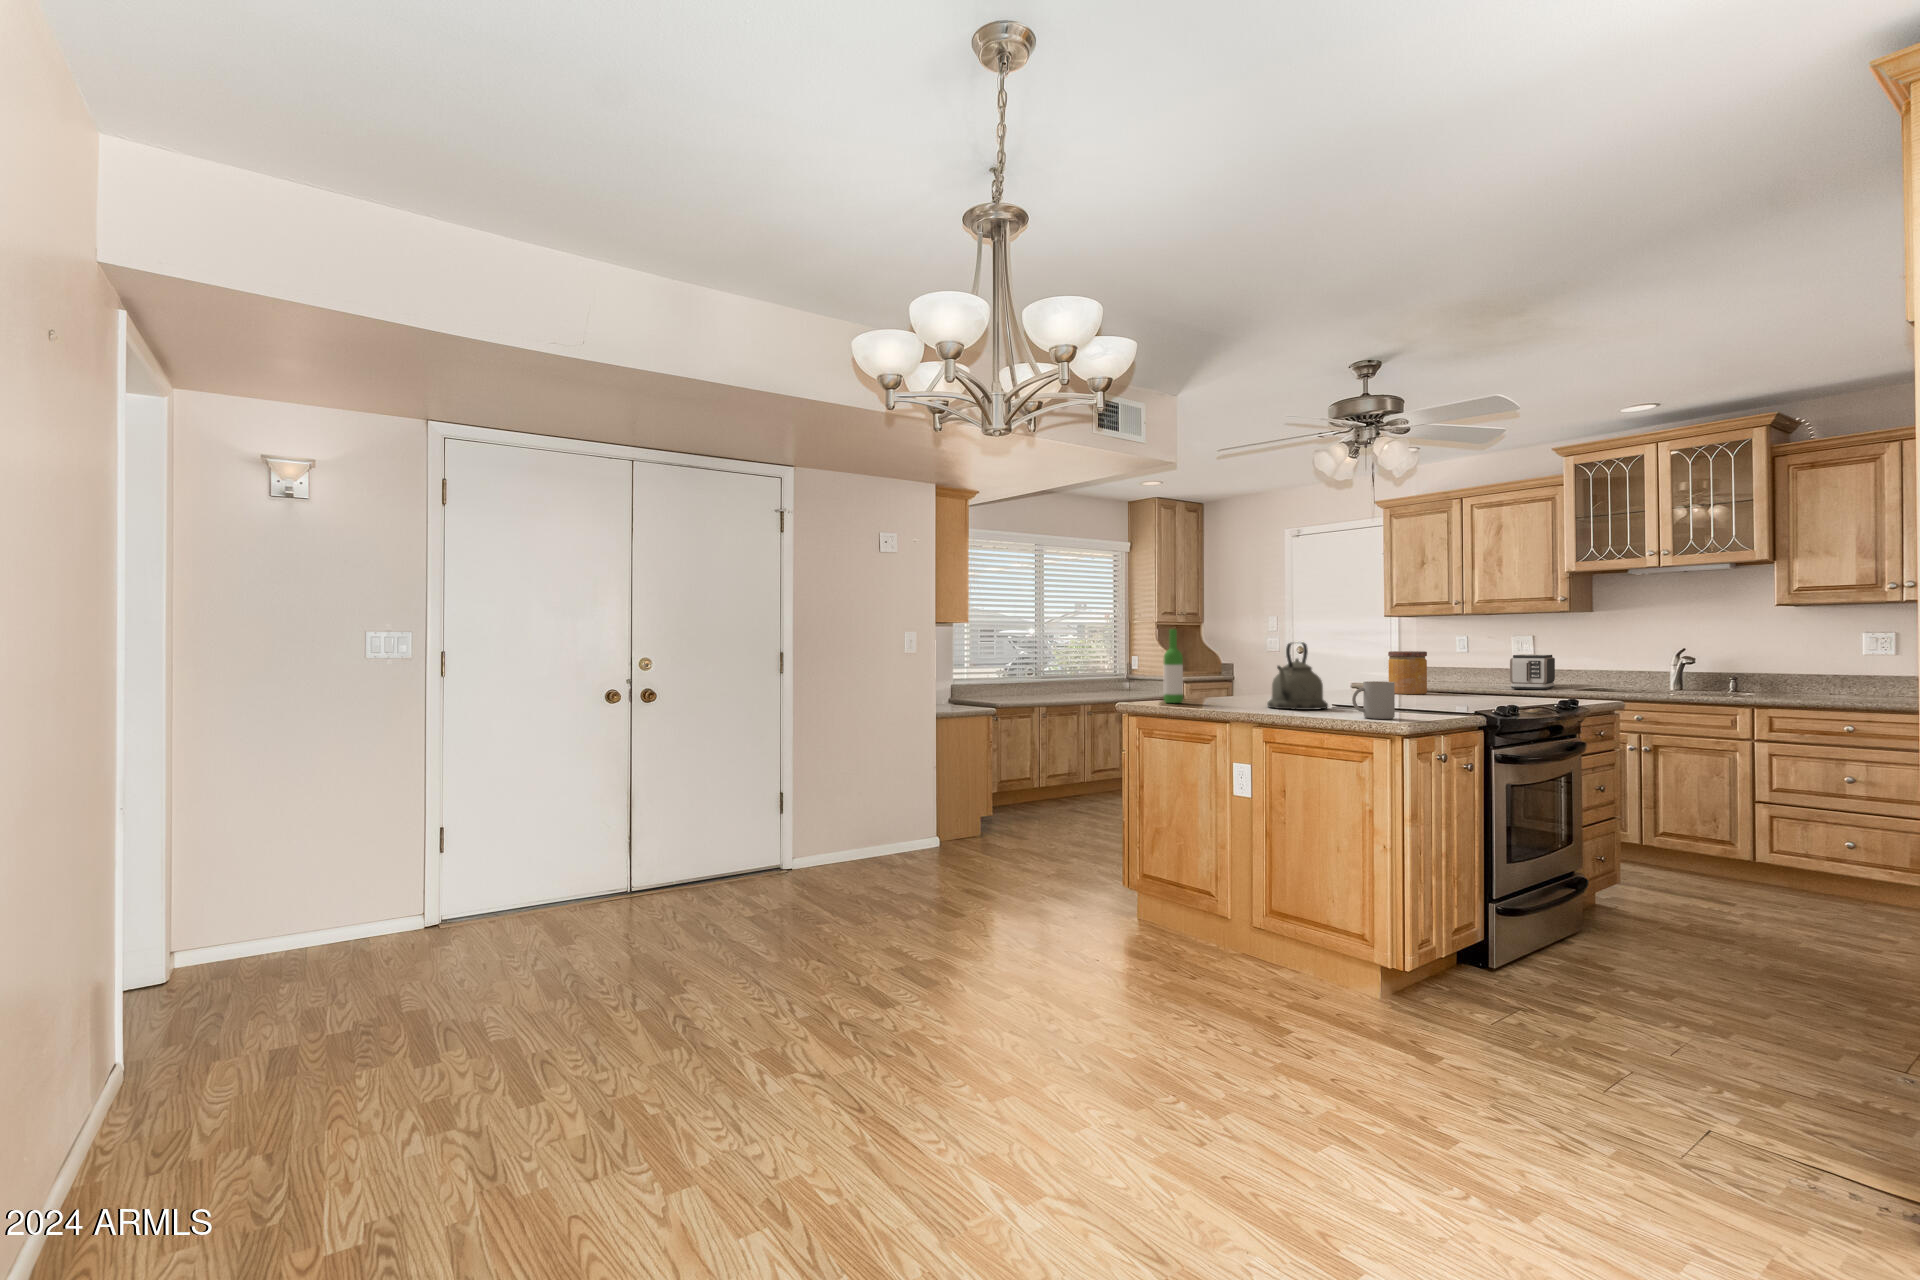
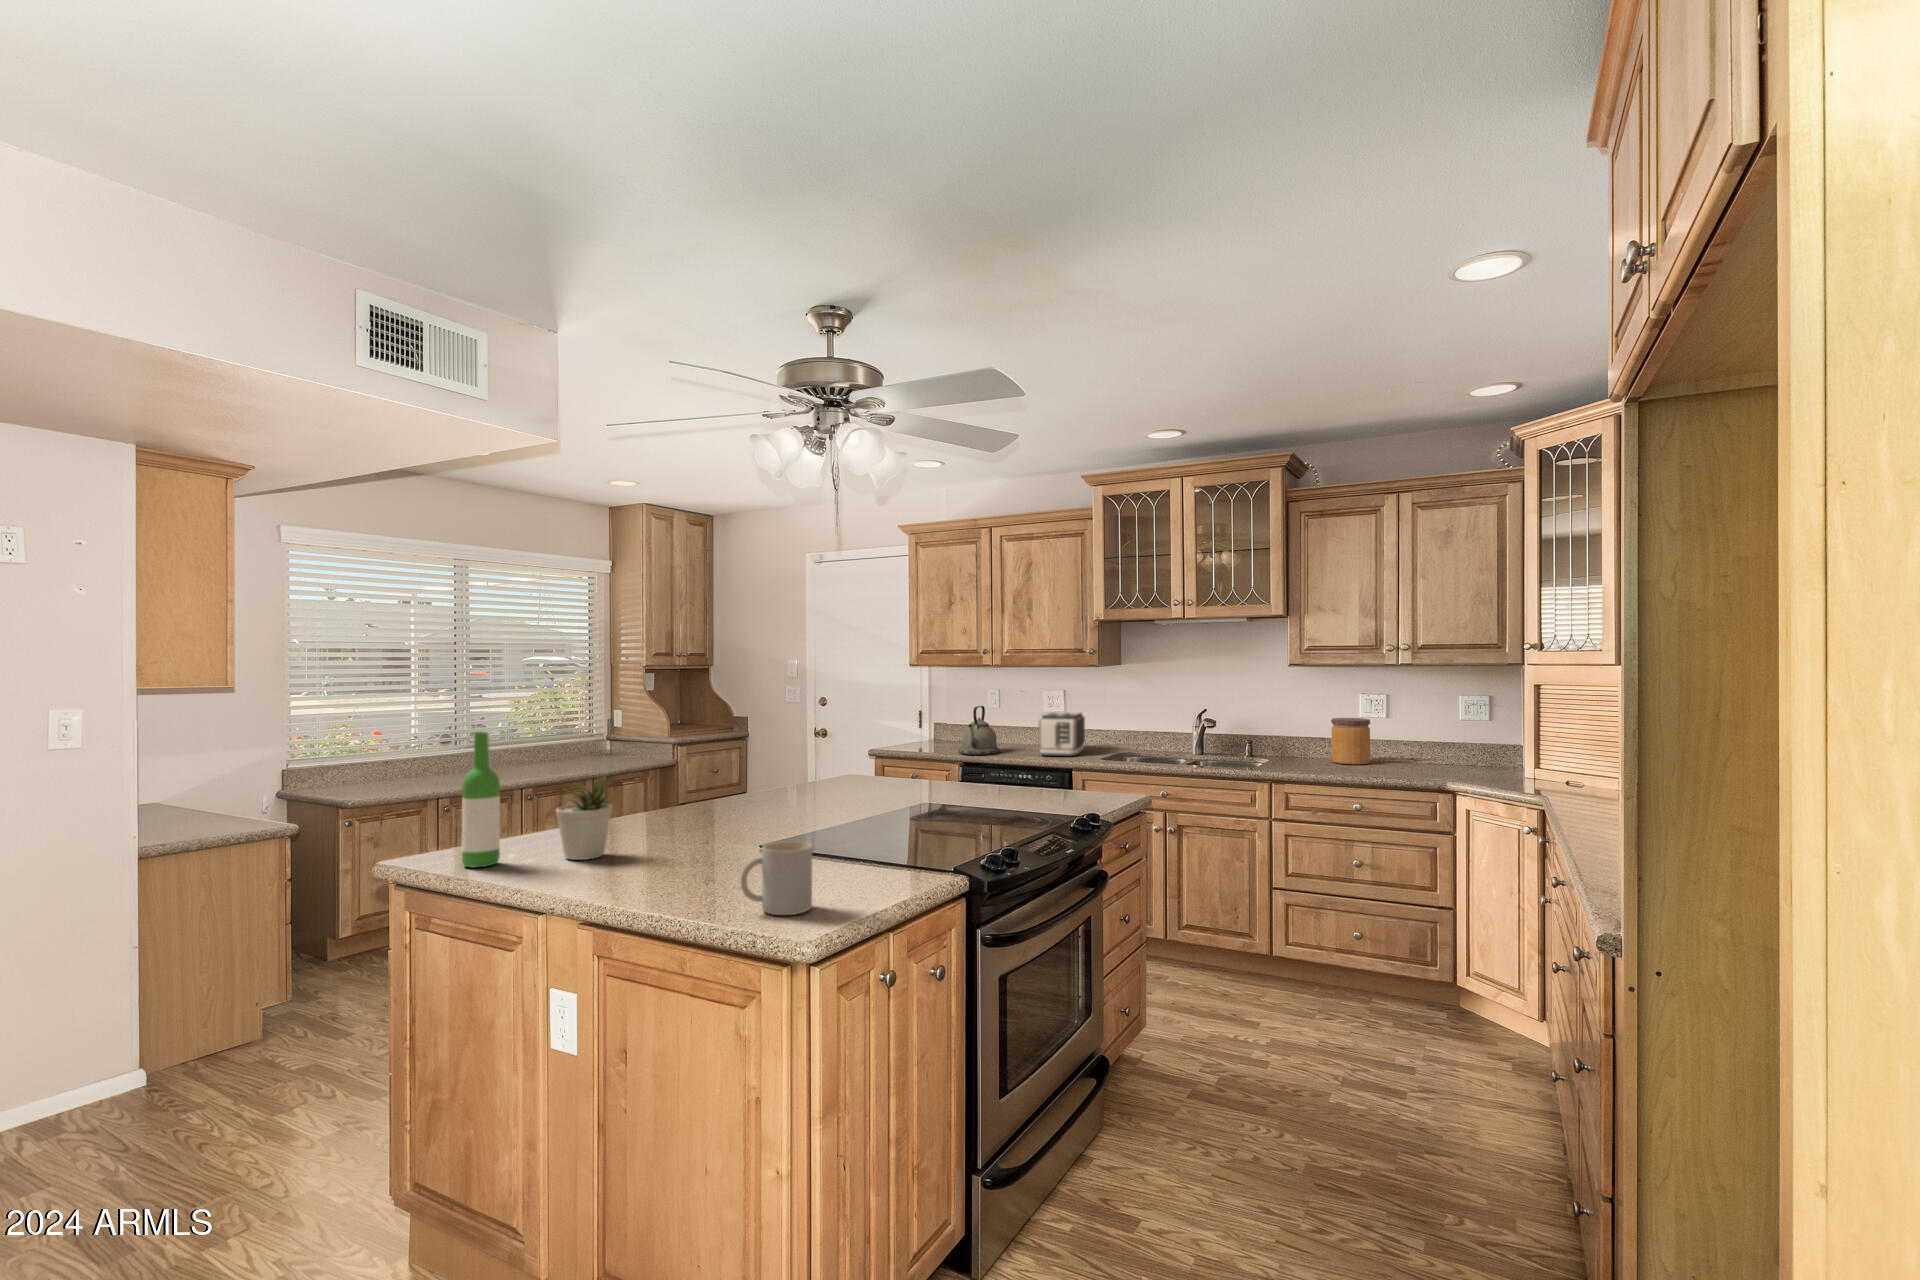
kettle: present [1267,642,1328,710] -> present [959,706,1000,755]
jar: present [1388,651,1427,694] -> present [1331,718,1370,764]
potted plant: none [1211,654,1247,704] -> present [556,774,613,860]

